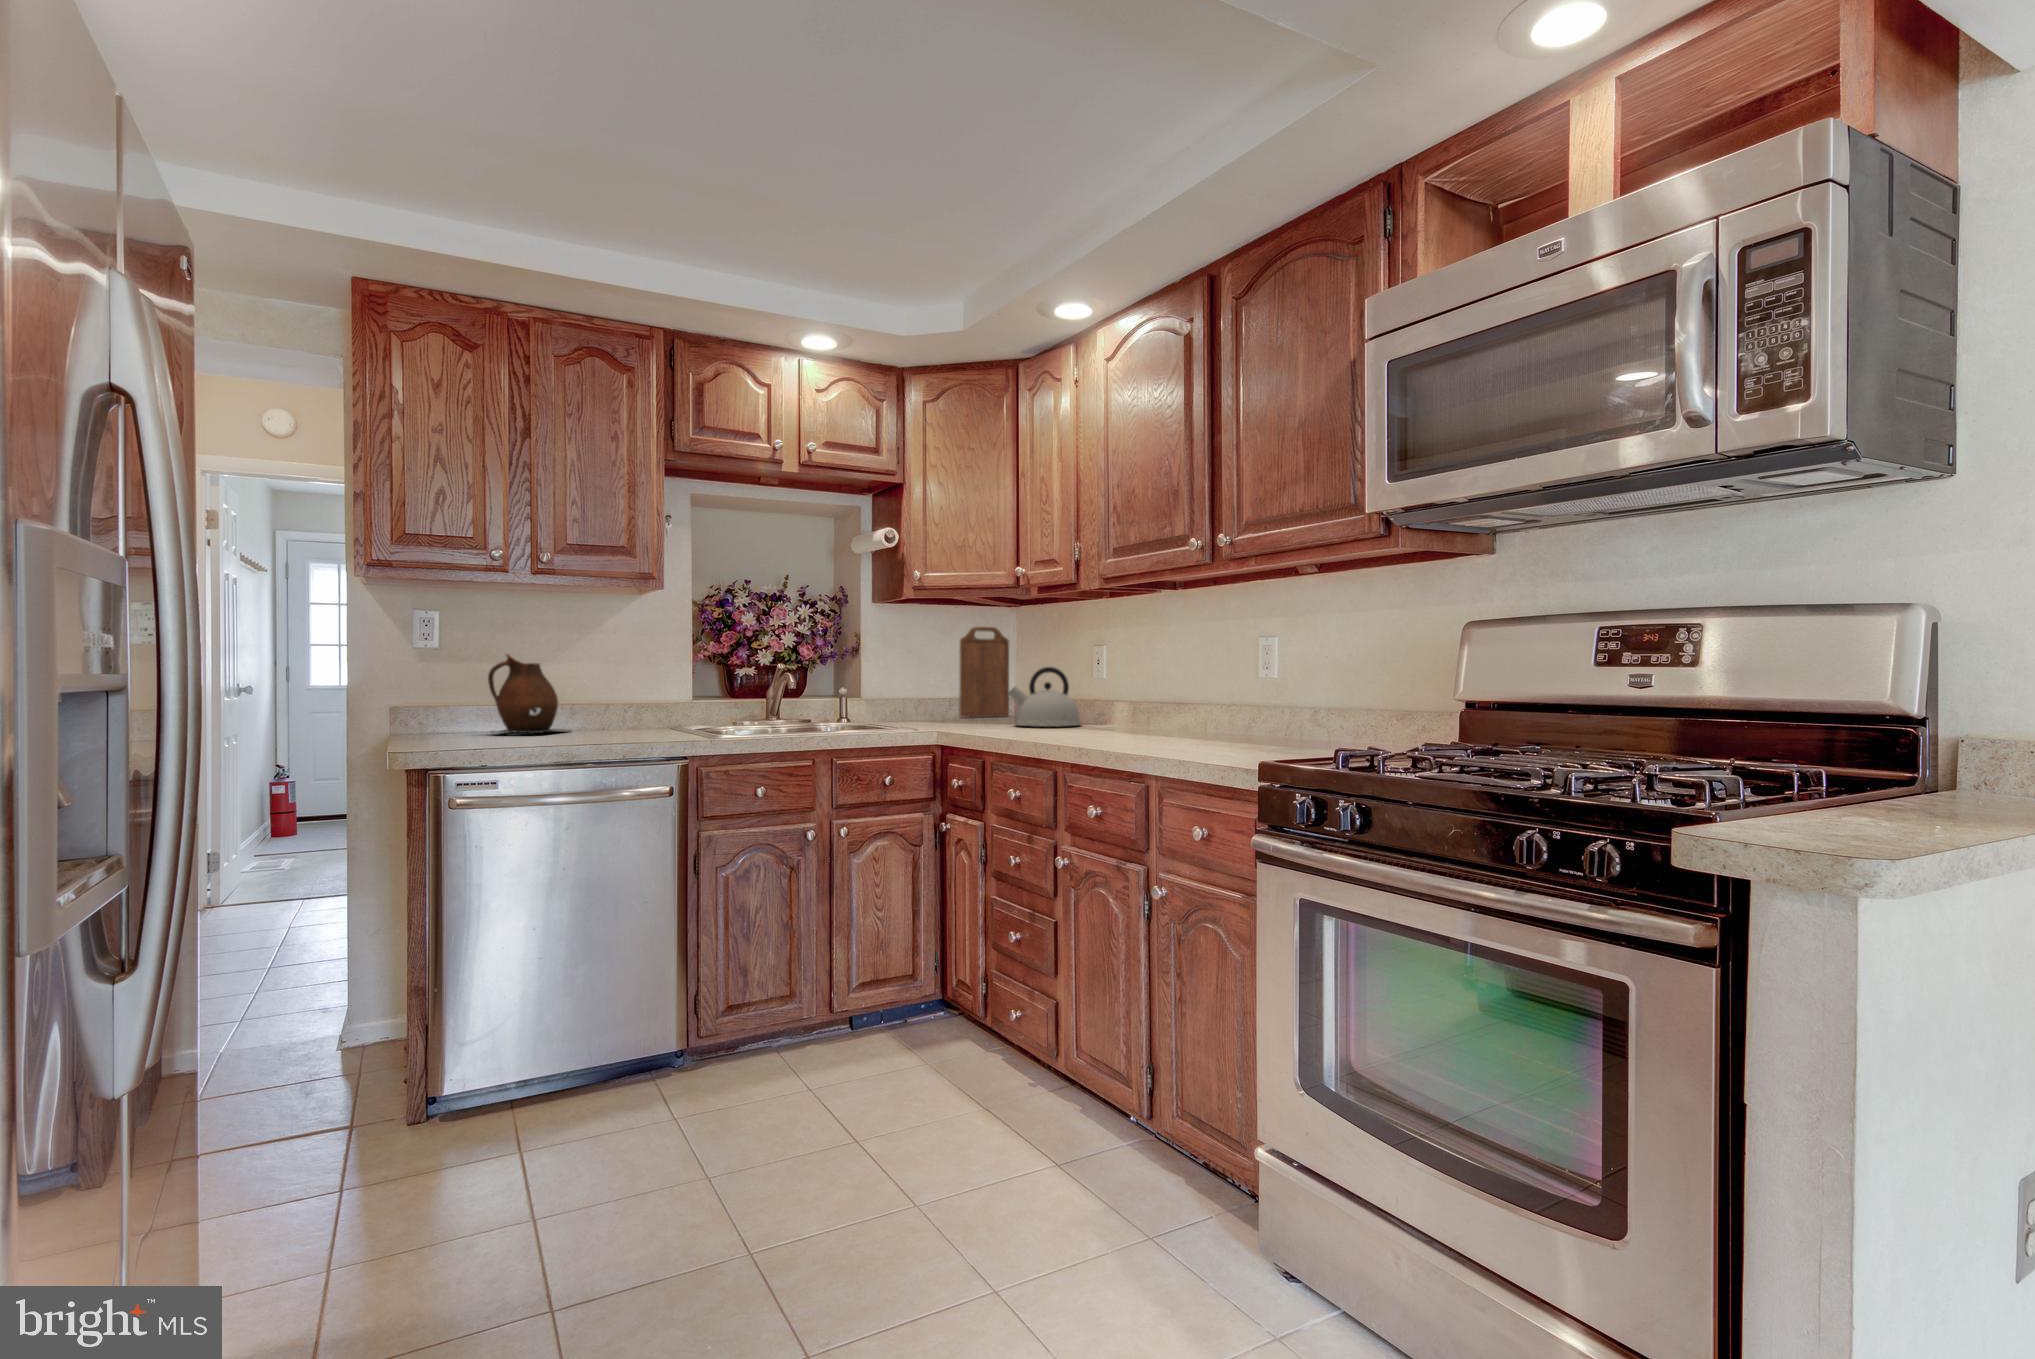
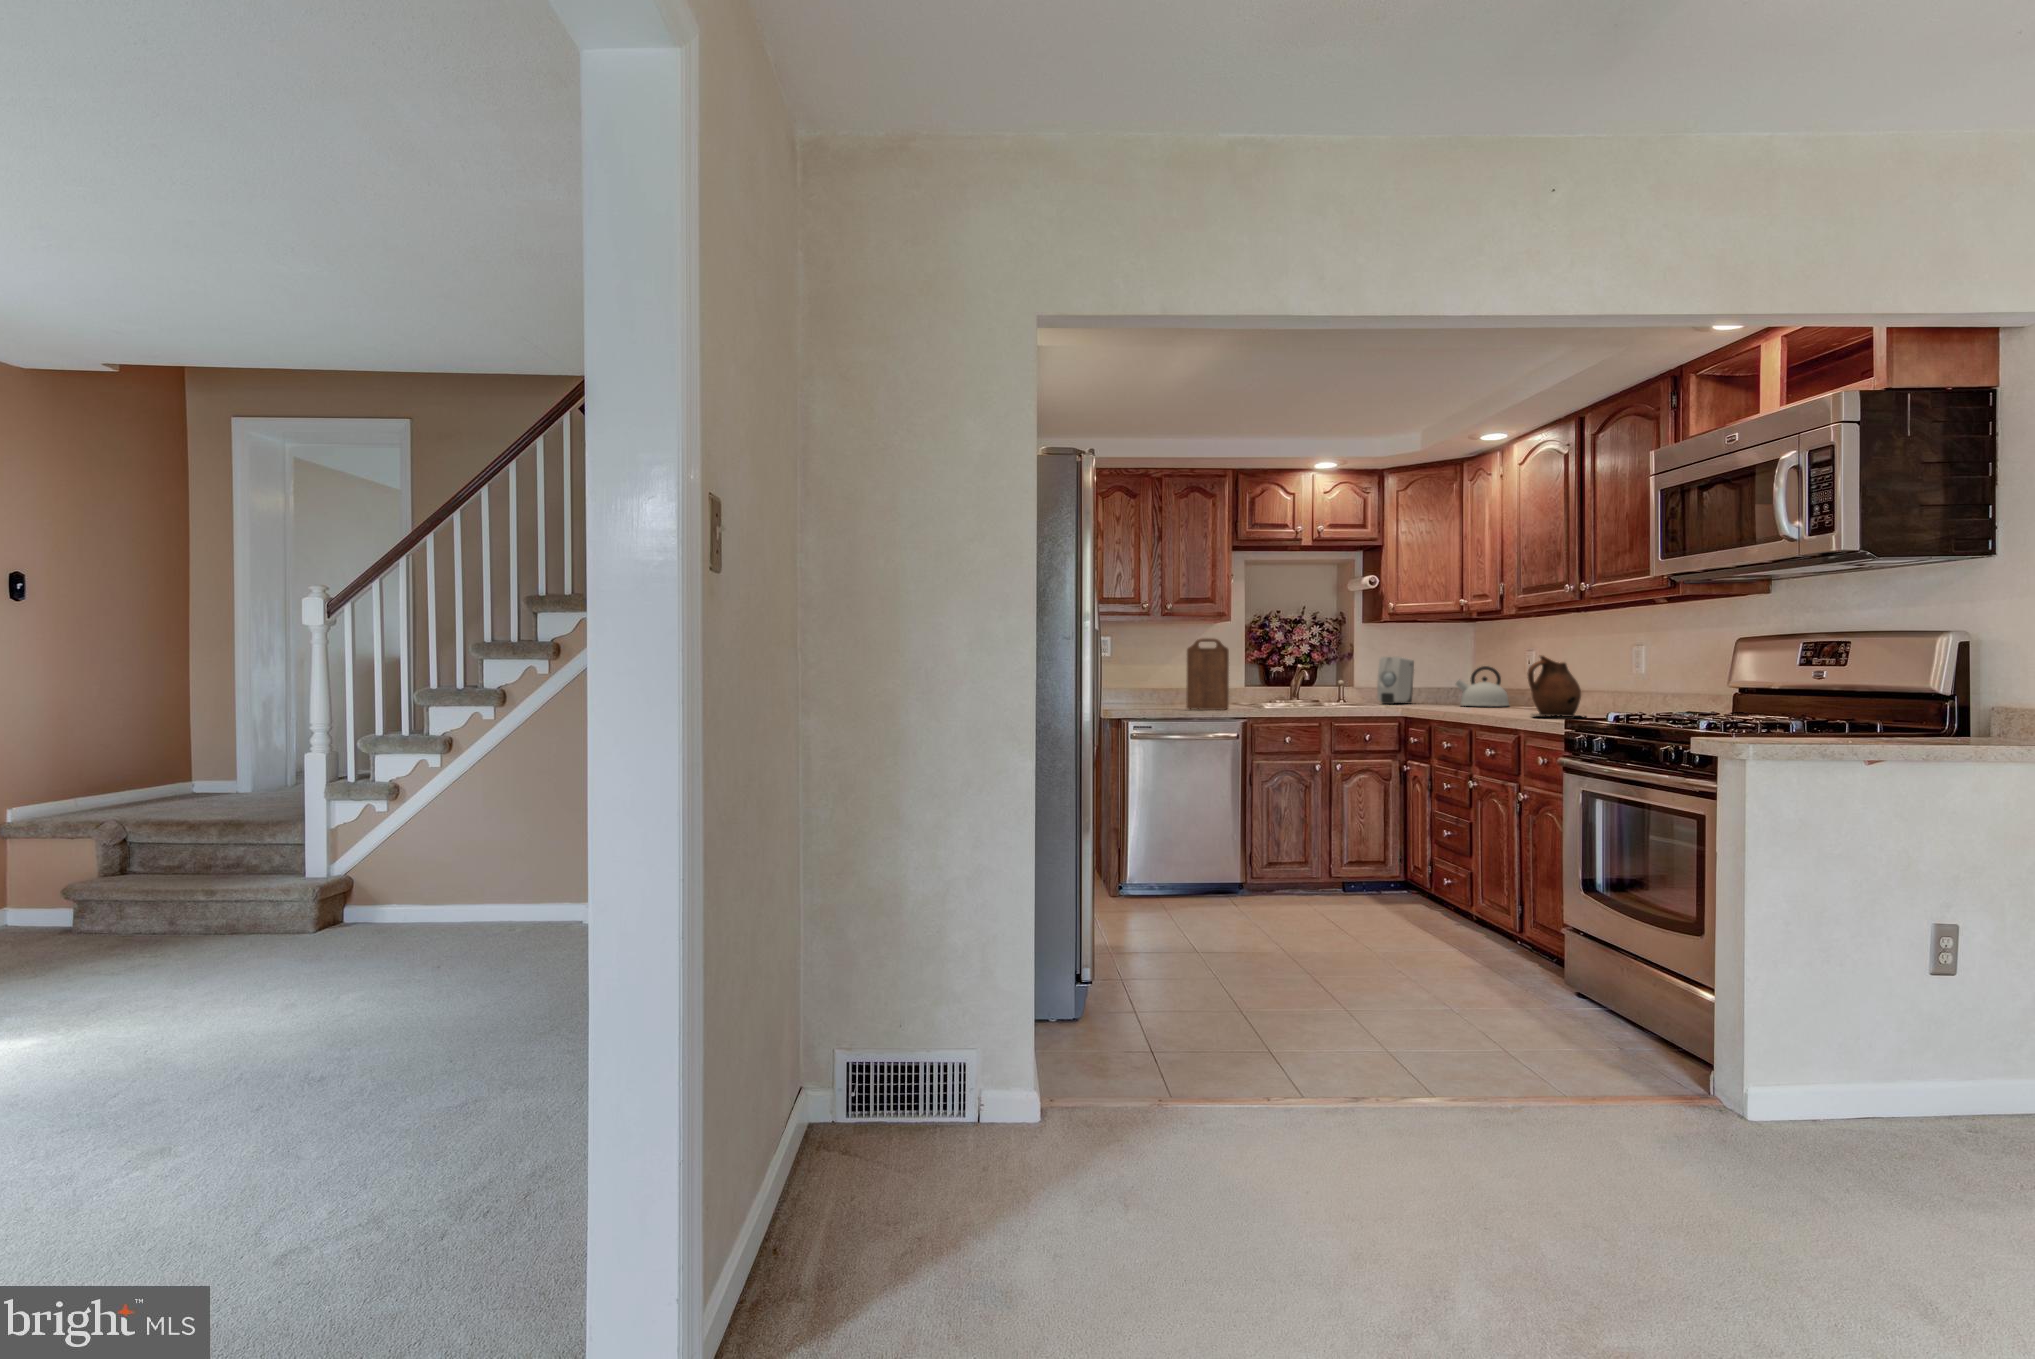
cutting board: present [959,627,1009,717] -> present [1186,638,1229,710]
soap dispenser: none [897,653,948,725] -> present [1377,657,1414,704]
ceramic pitcher: present [488,654,571,733] -> present [1527,655,1582,717]

